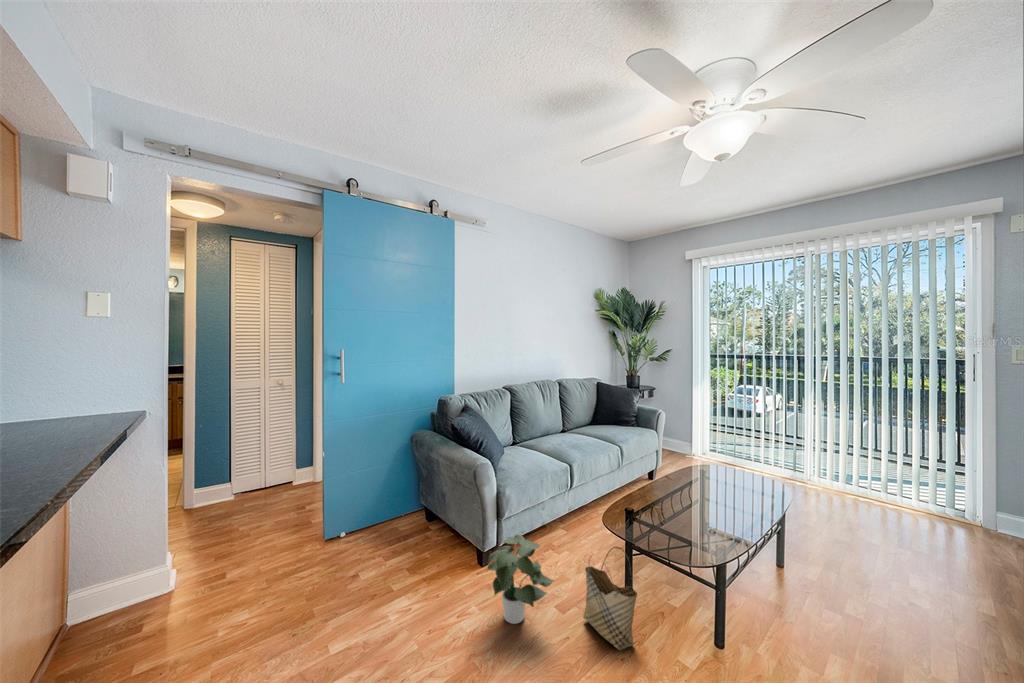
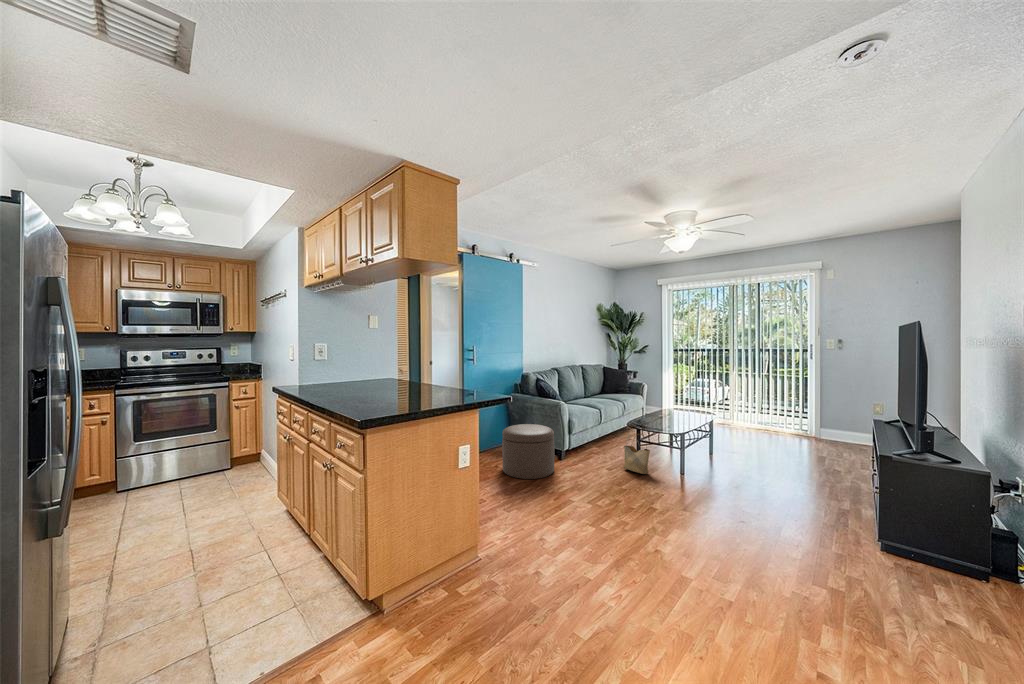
ottoman: none [333,504,443,646] -> present [502,424,554,479]
potted plant: present [487,535,554,624] -> none [577,434,611,472]

